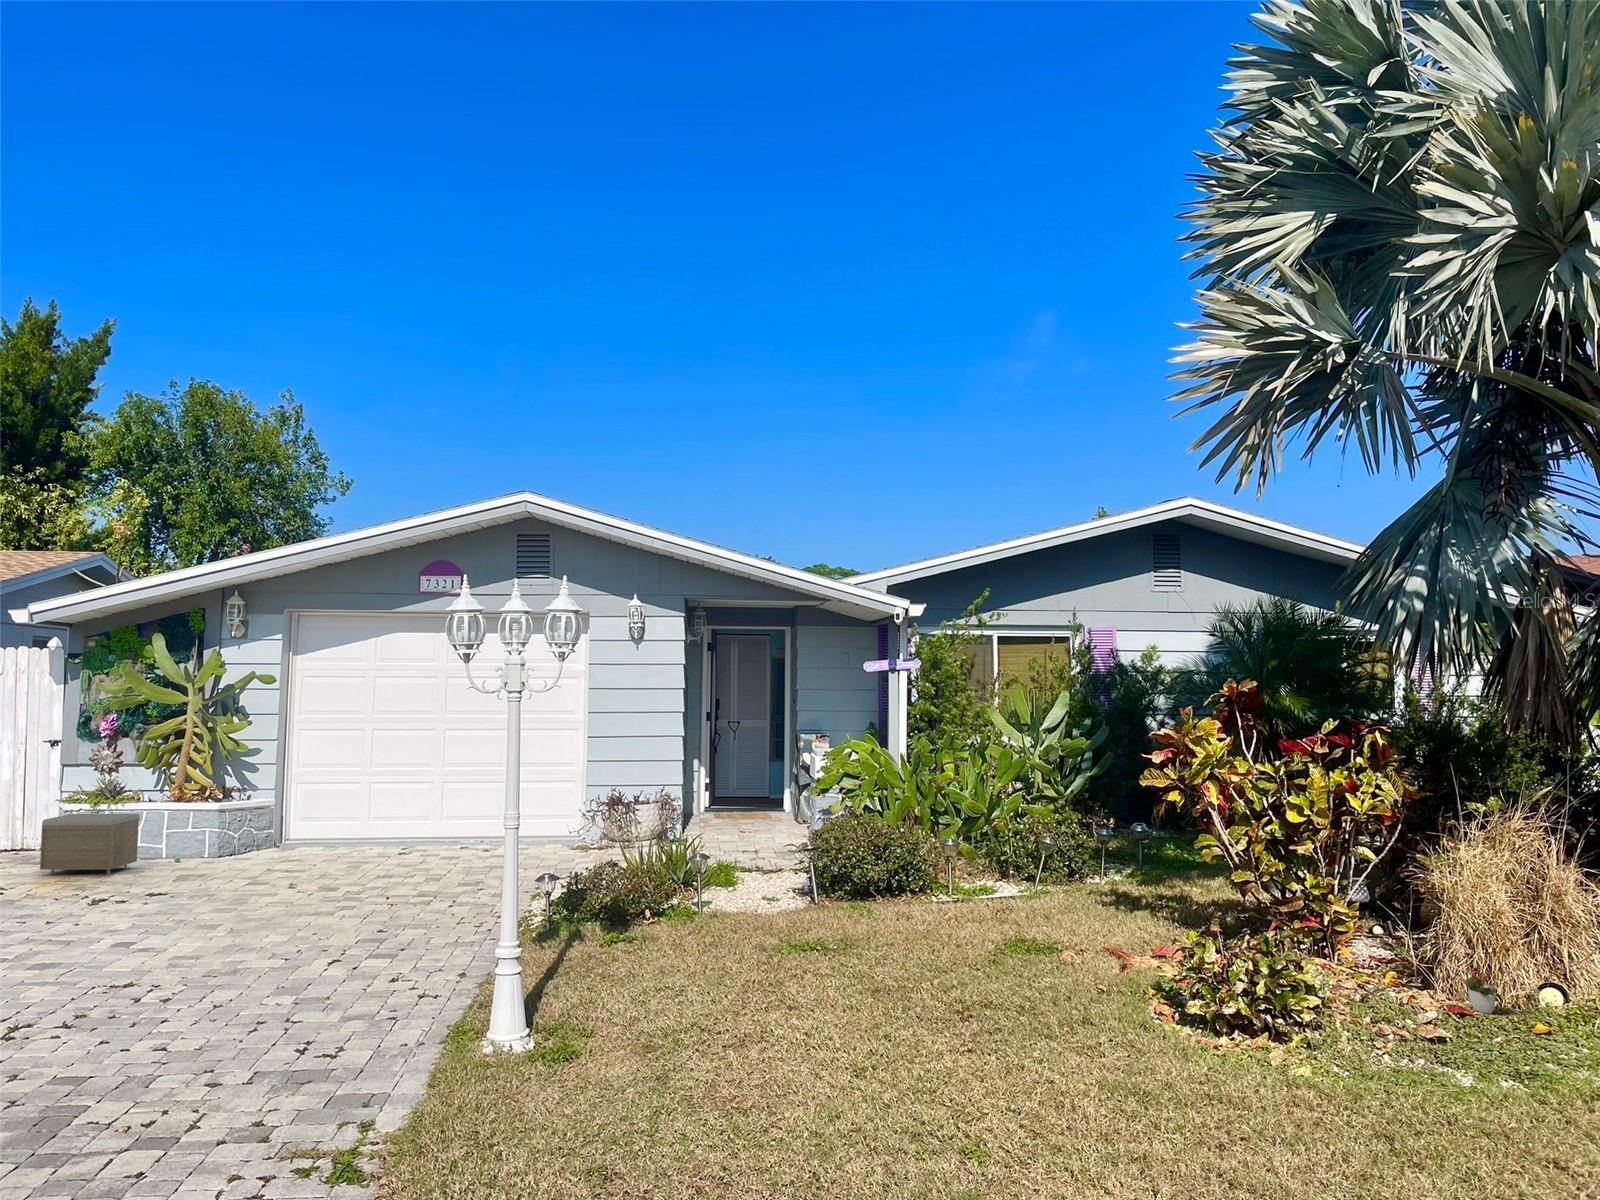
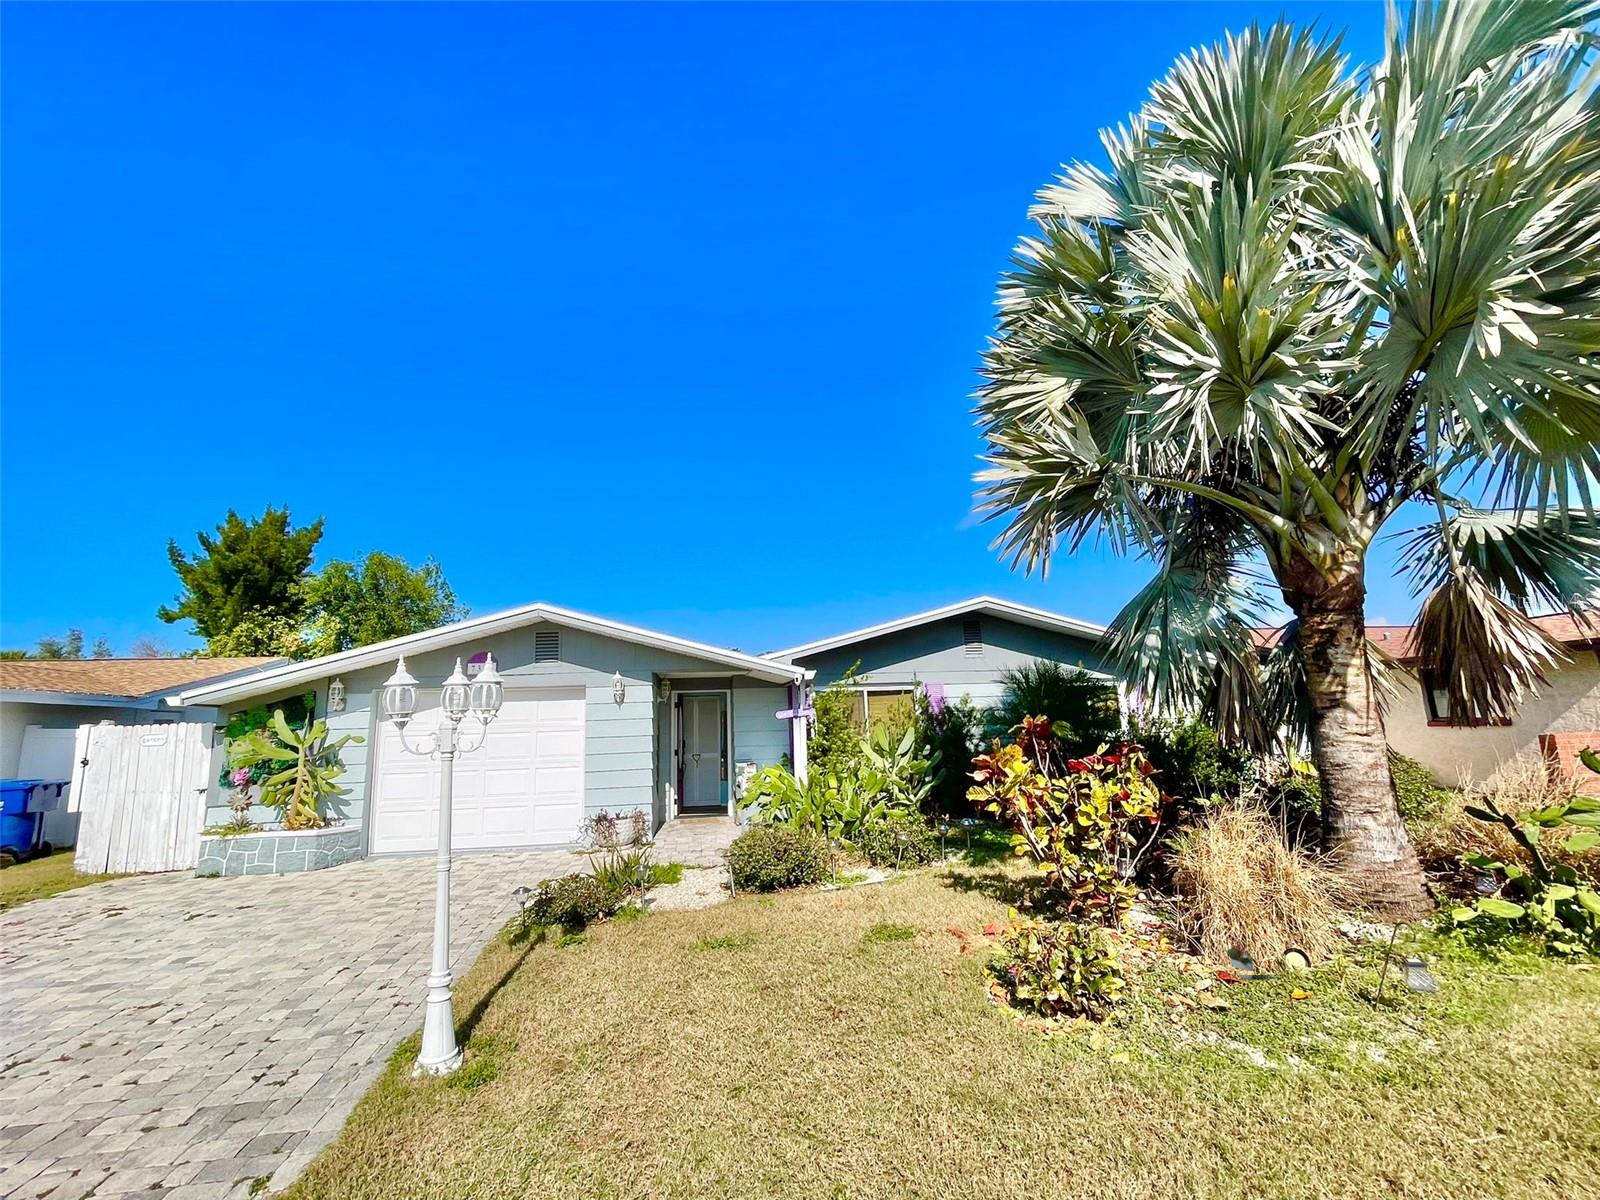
storage bench: present [40,814,140,875] -> none [125,849,218,903]

